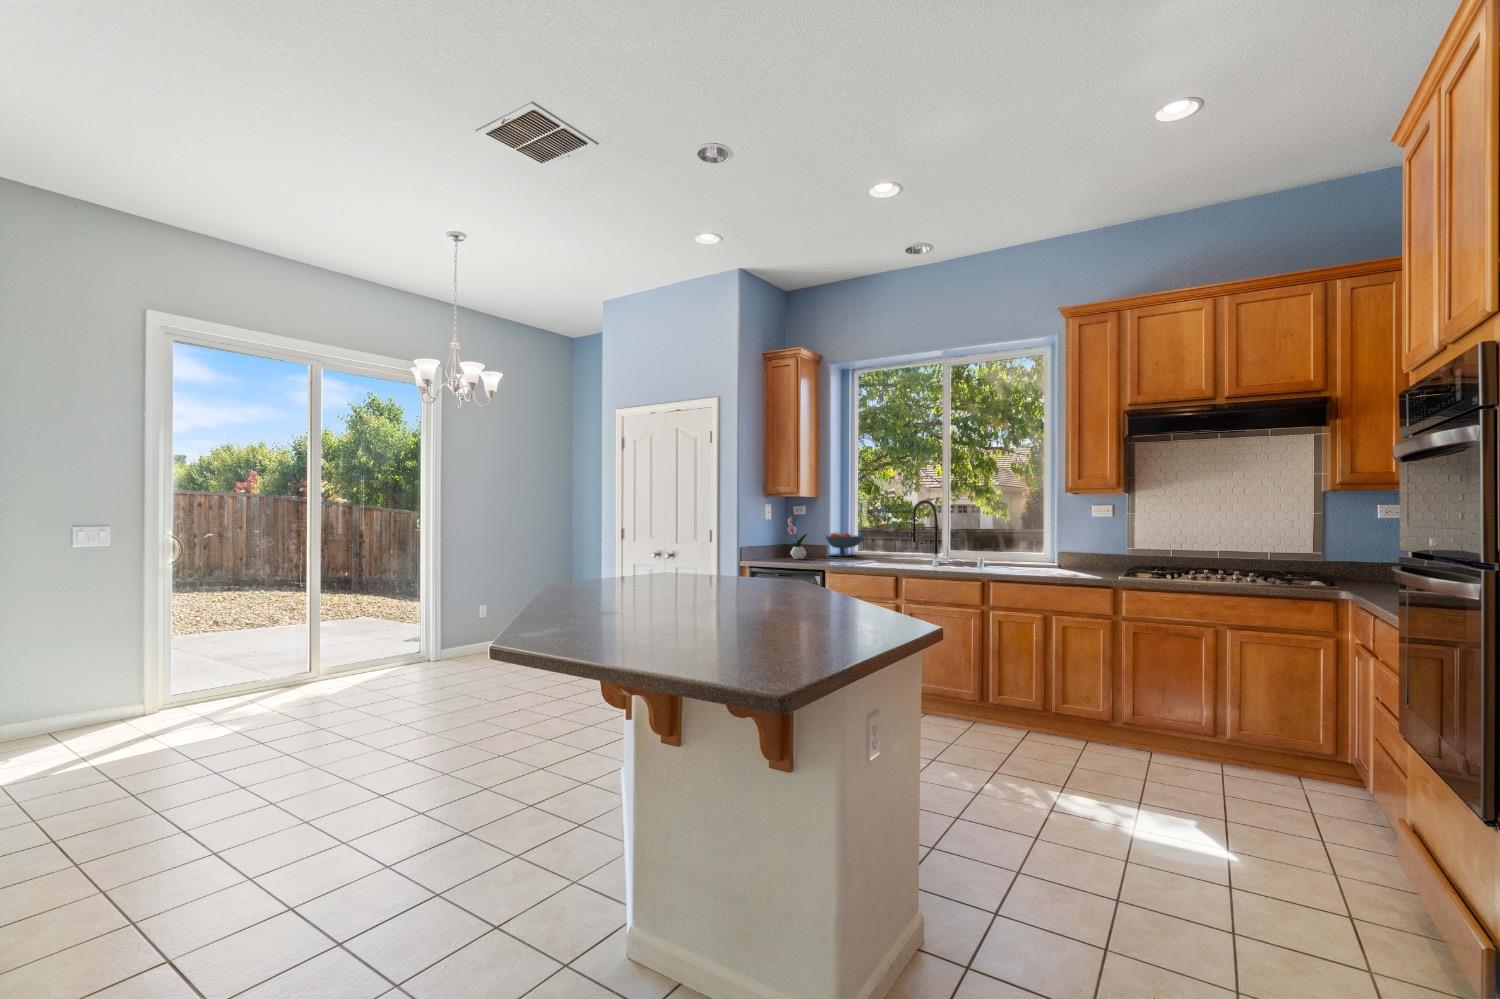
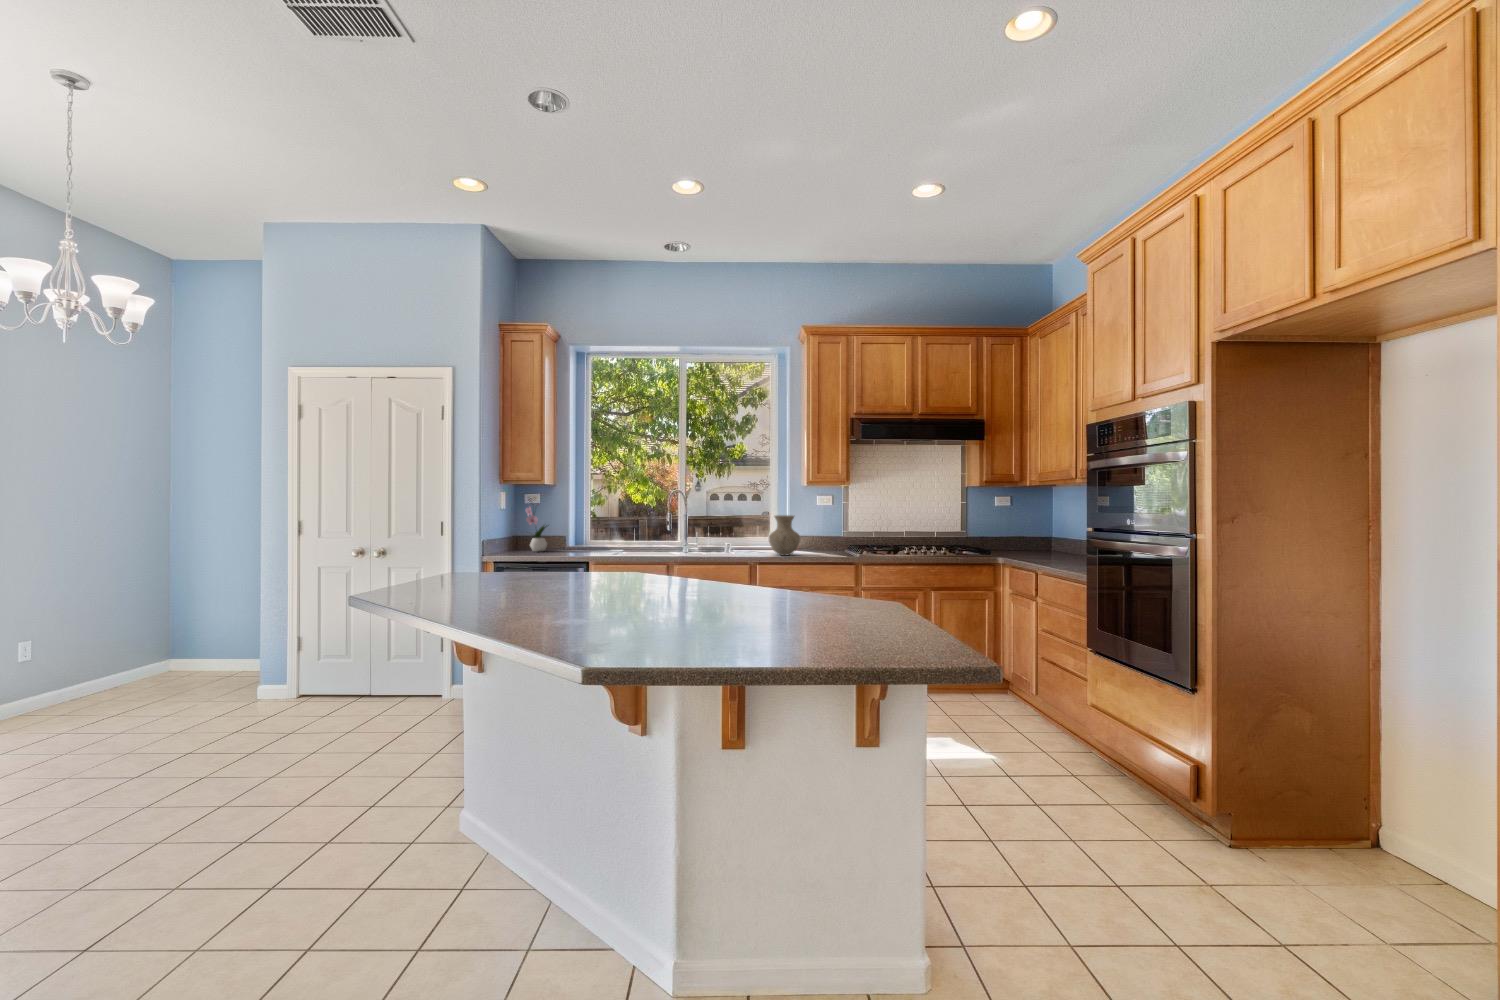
vase: none [1010,527,1048,573] -> present [769,515,800,556]
fruit bowl: present [826,532,863,556] -> none [555,517,600,546]

